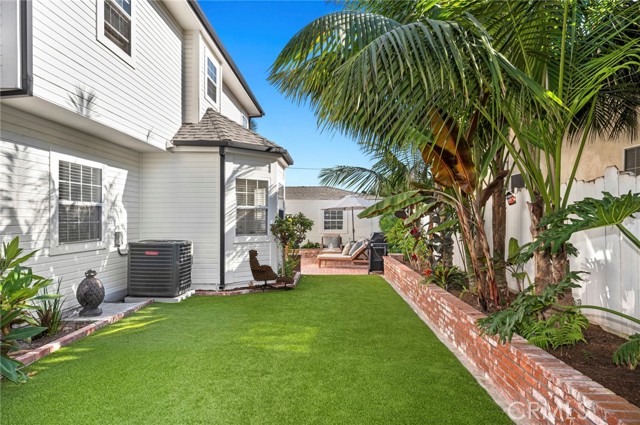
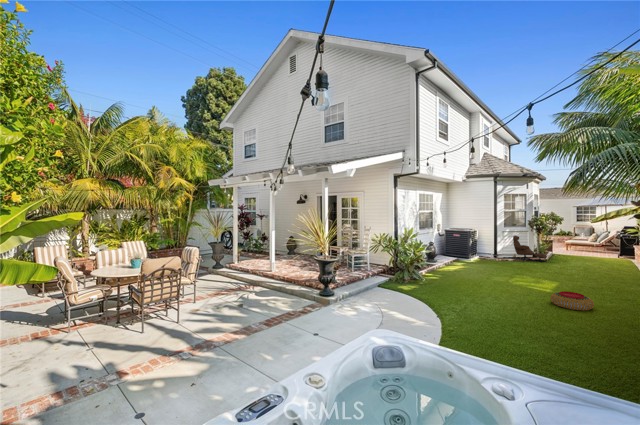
pouf: none [302,344,367,382] -> present [551,291,594,311]

